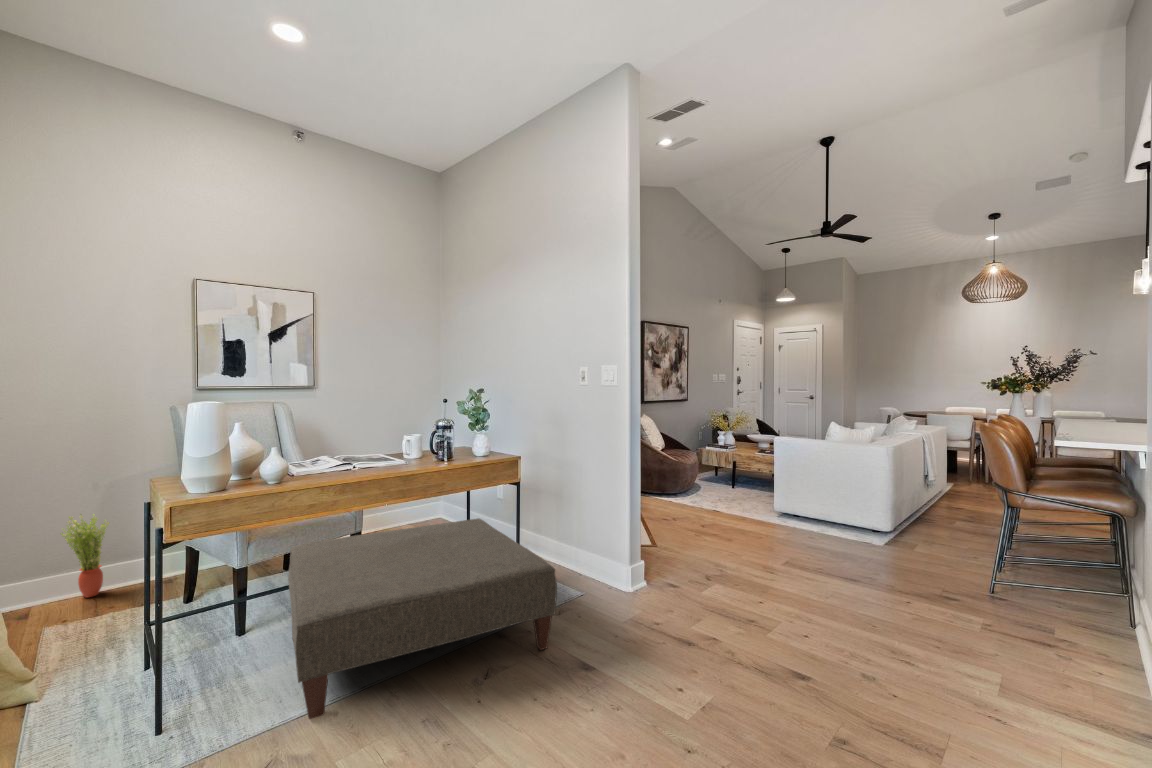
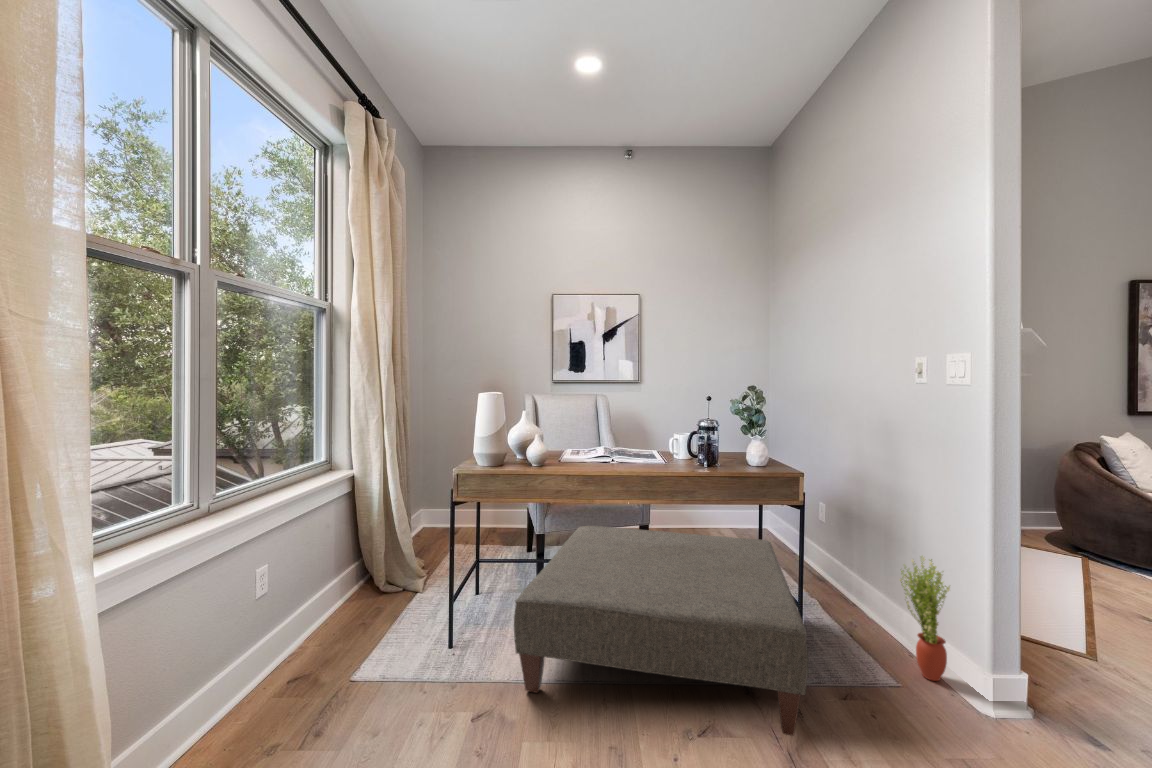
potted plant: present [61,515,109,597] -> present [900,558,950,681]

